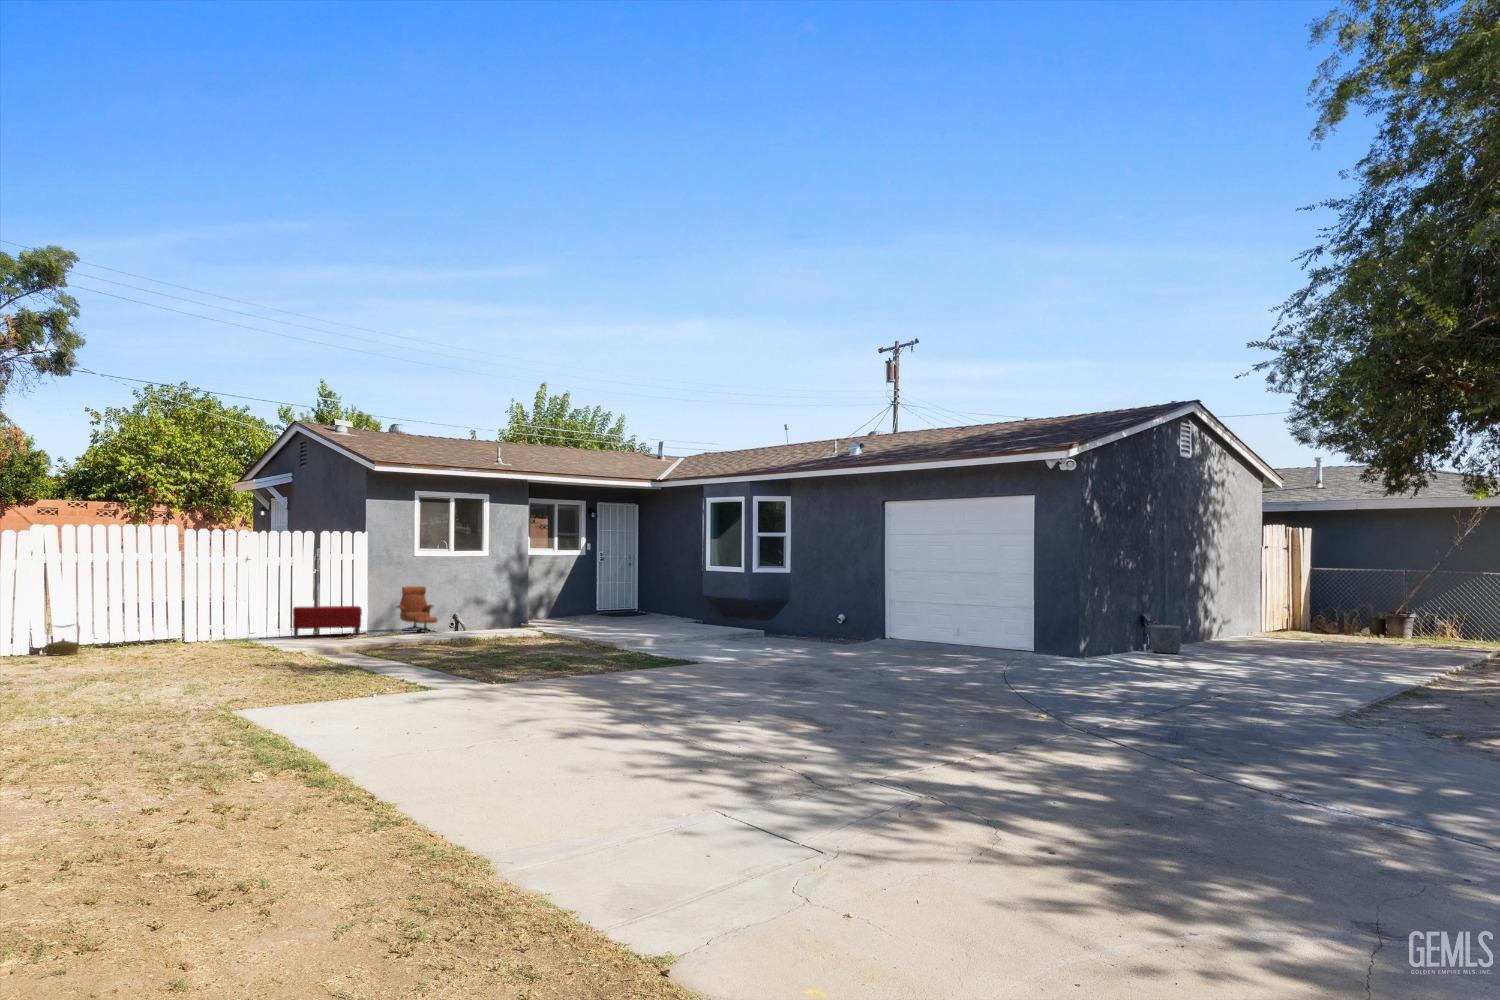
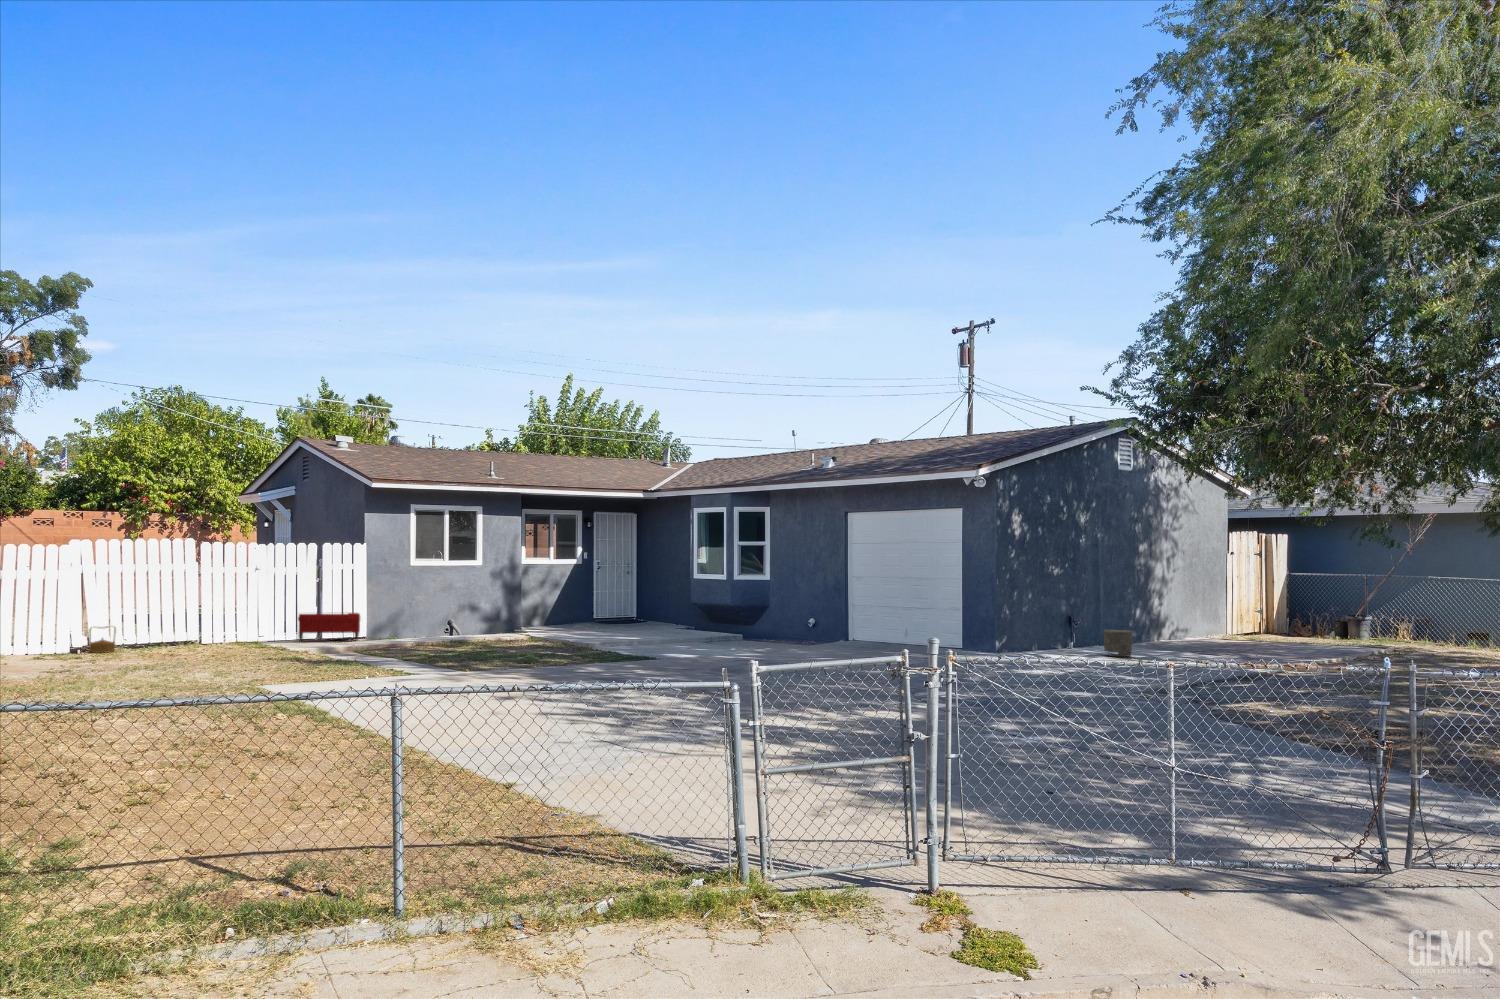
lounge chair: present [397,586,437,633] -> none [392,595,431,639]

